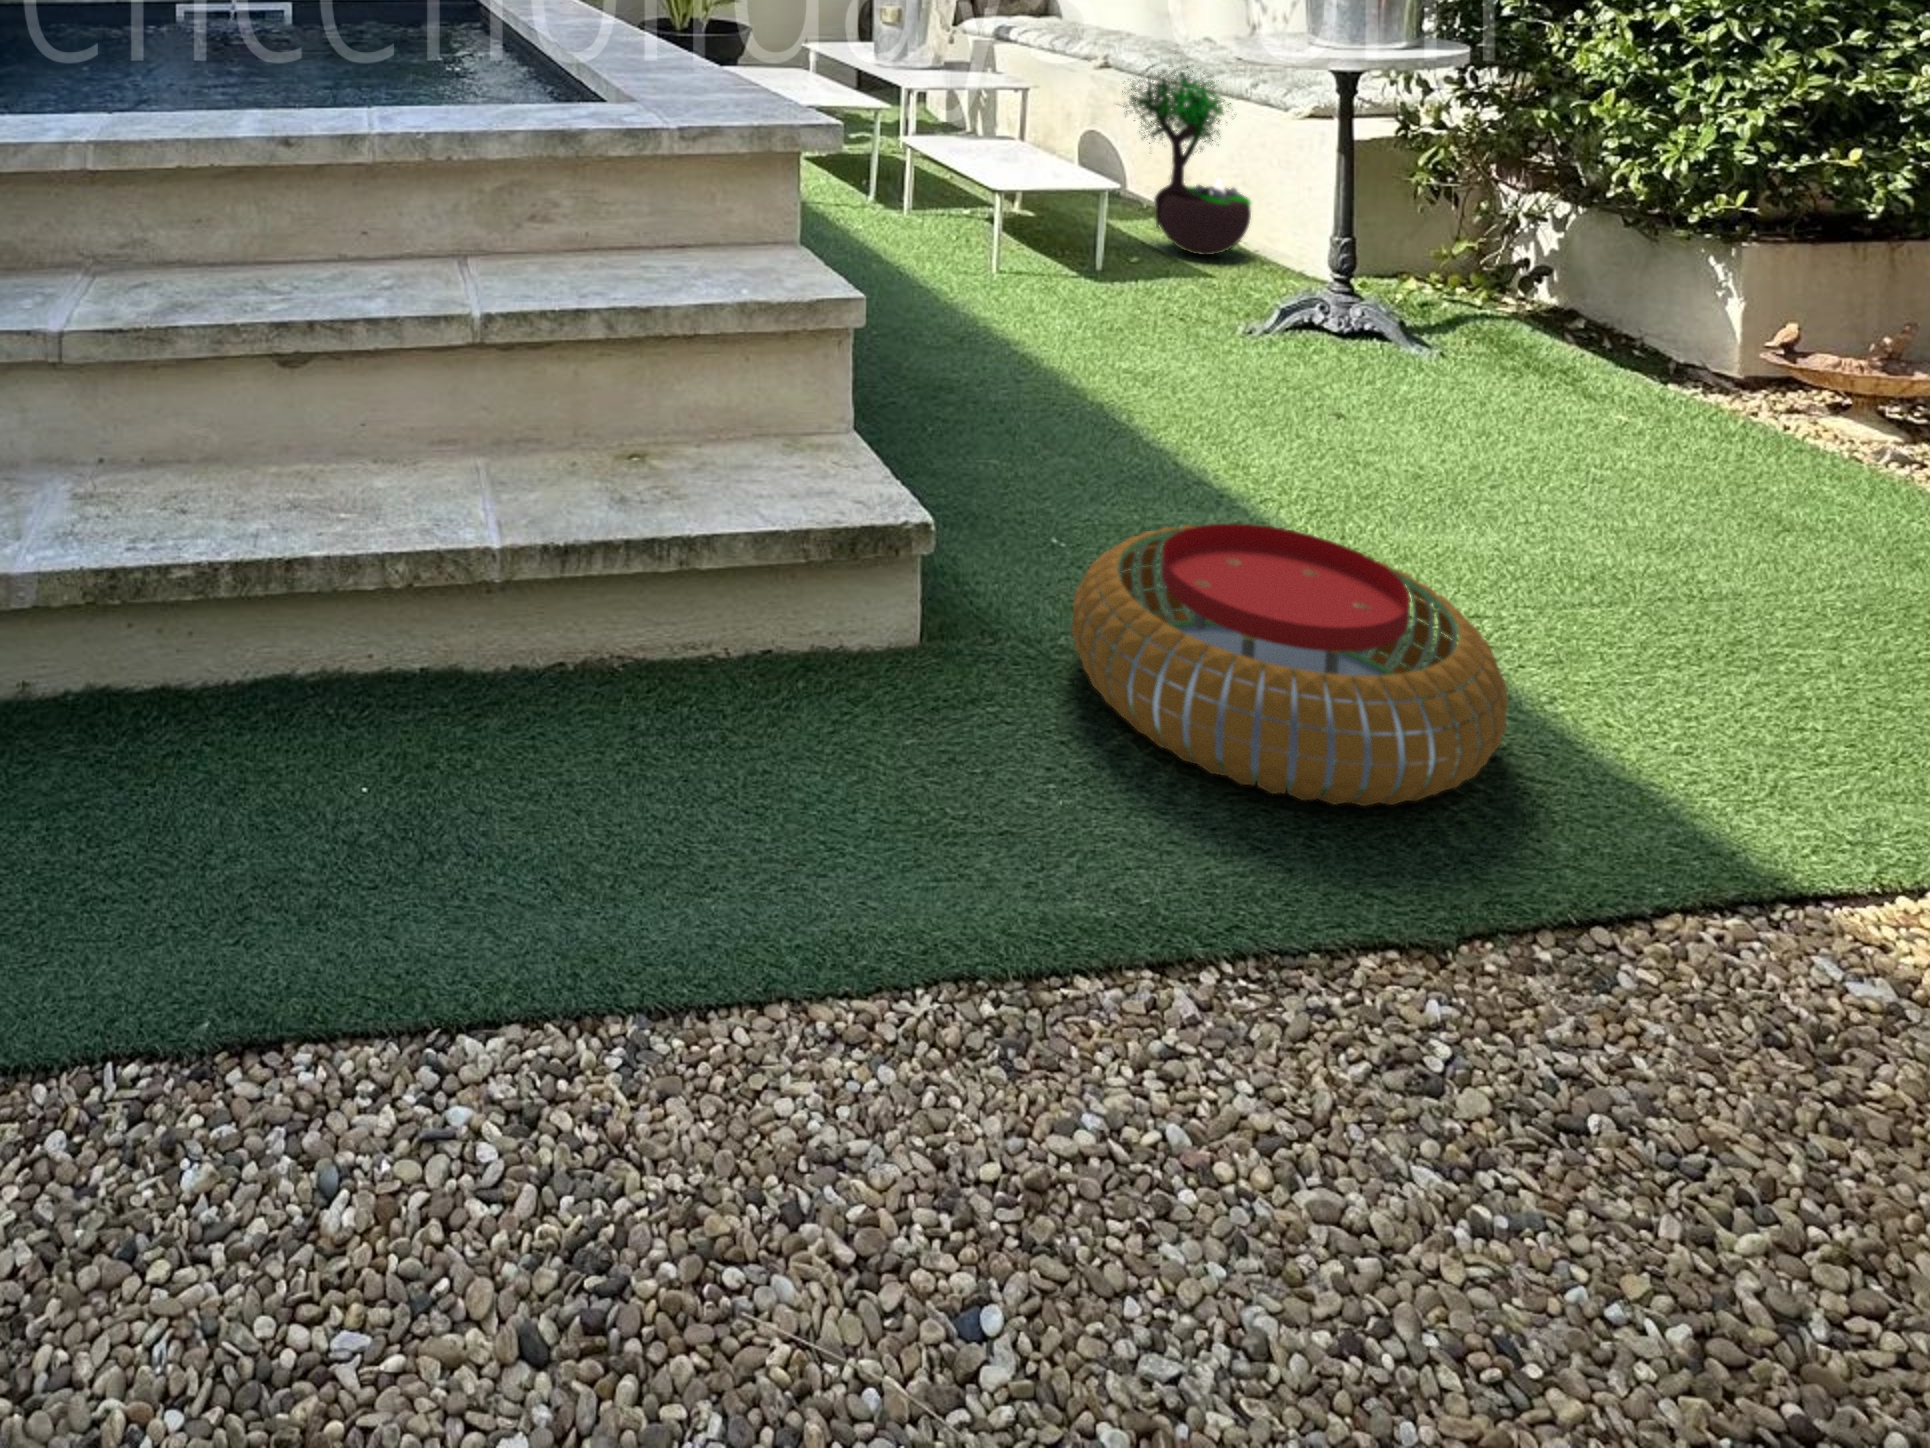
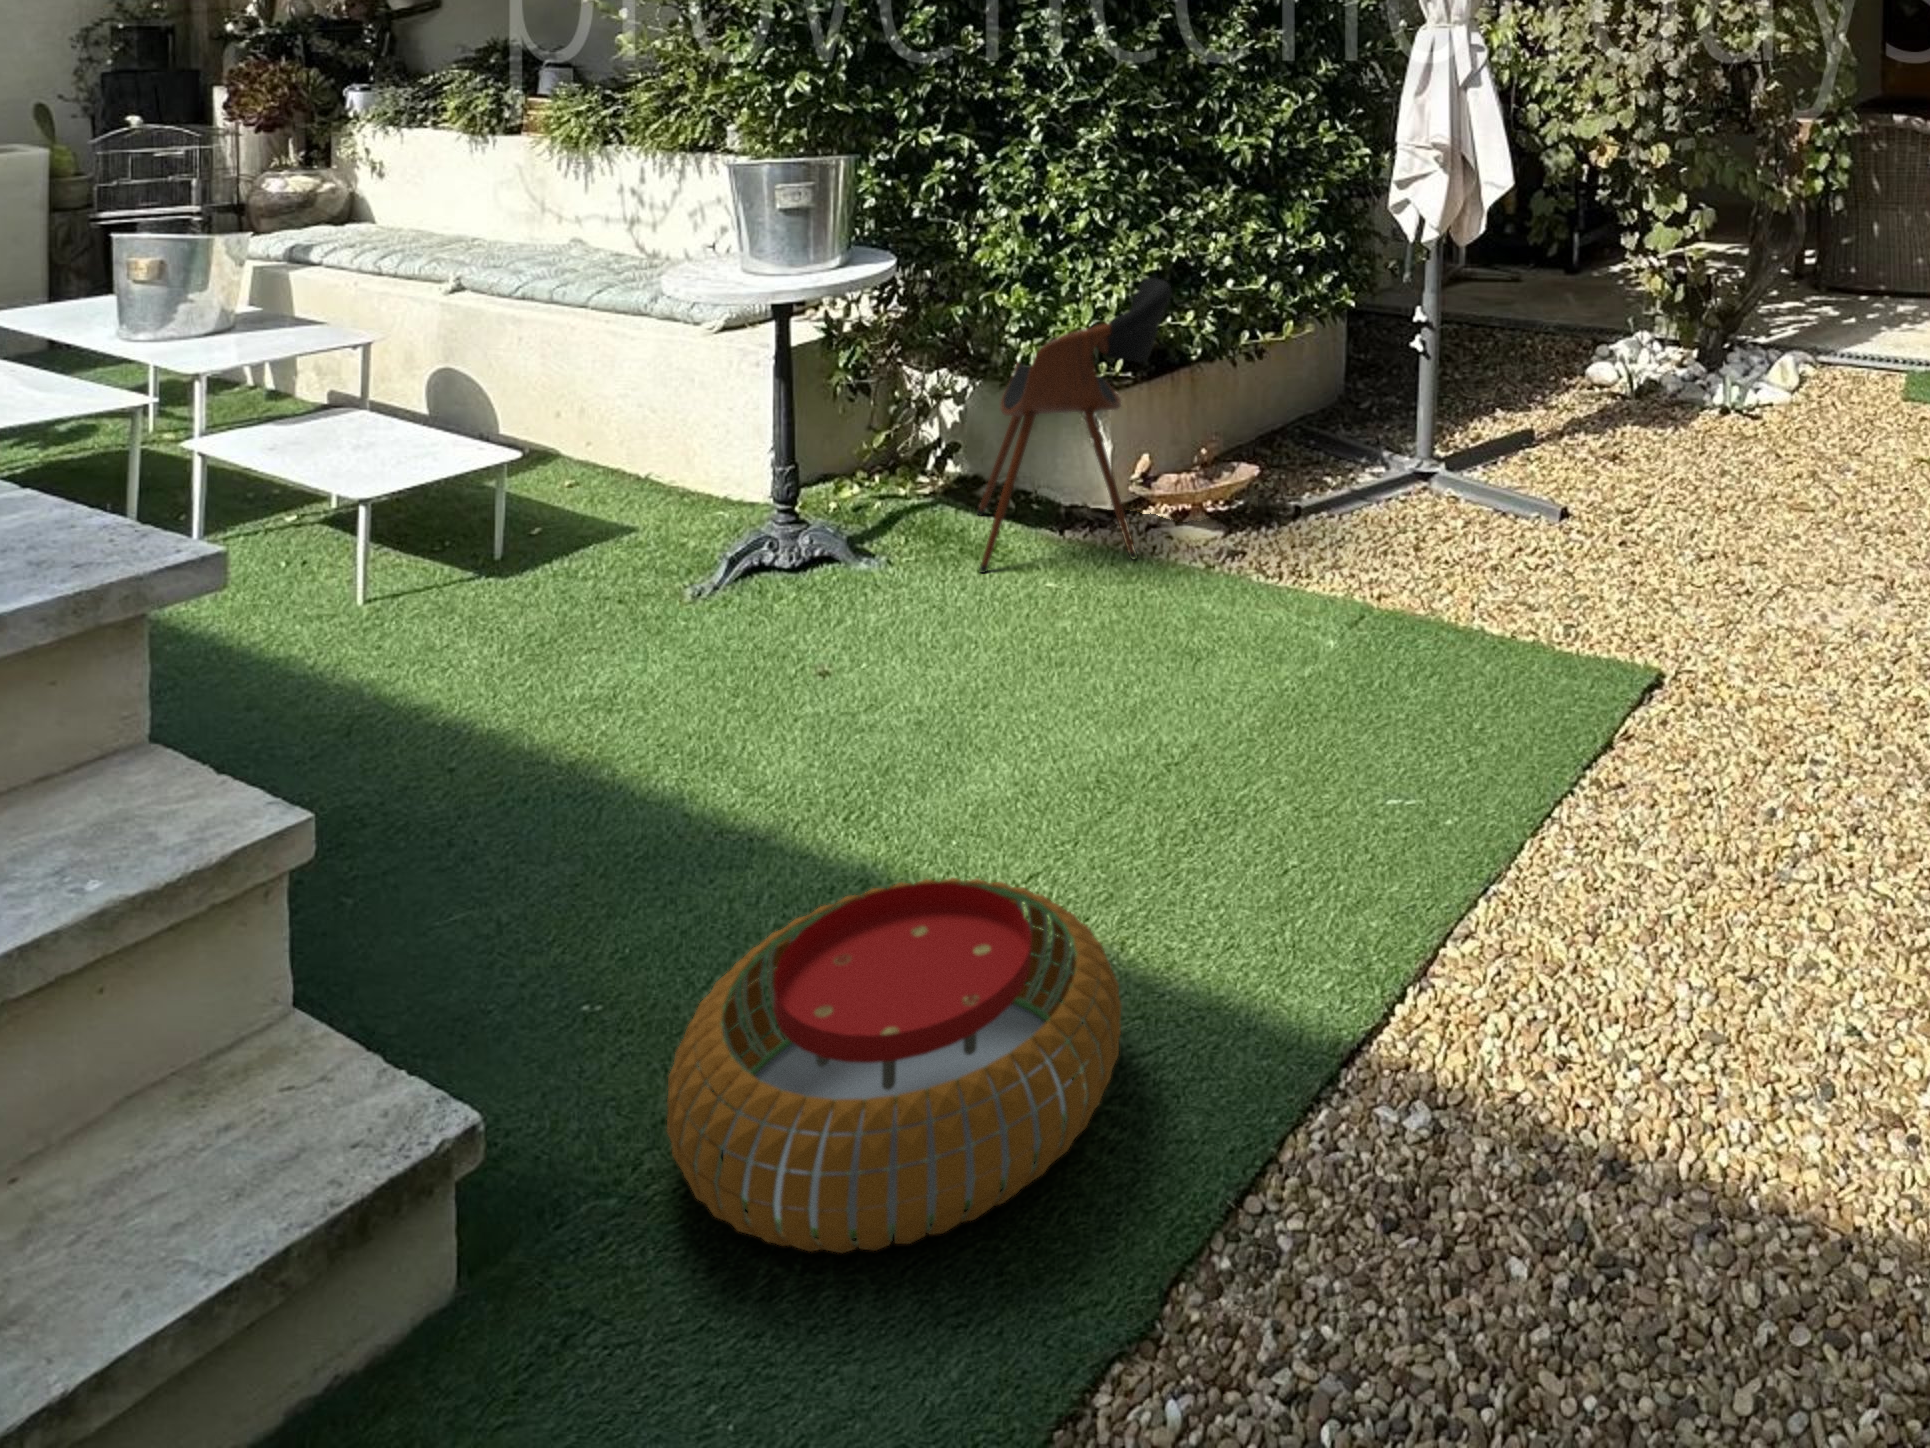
potted tree: present [1117,66,1251,255] -> none [505,281,675,508]
chair: none [1537,109,1837,426] -> present [977,278,1171,572]

